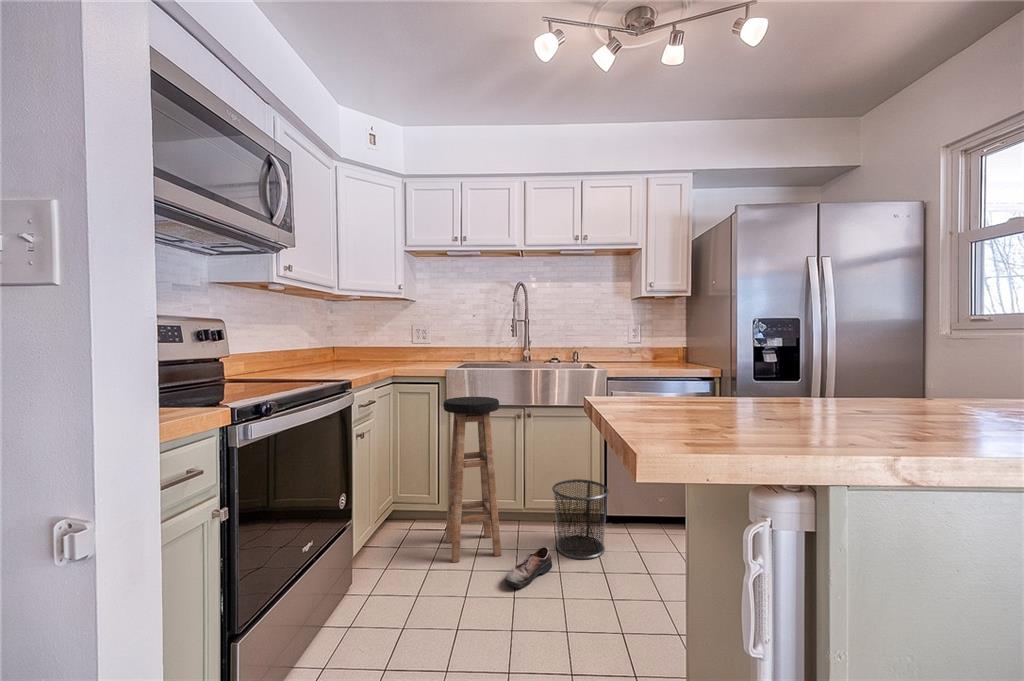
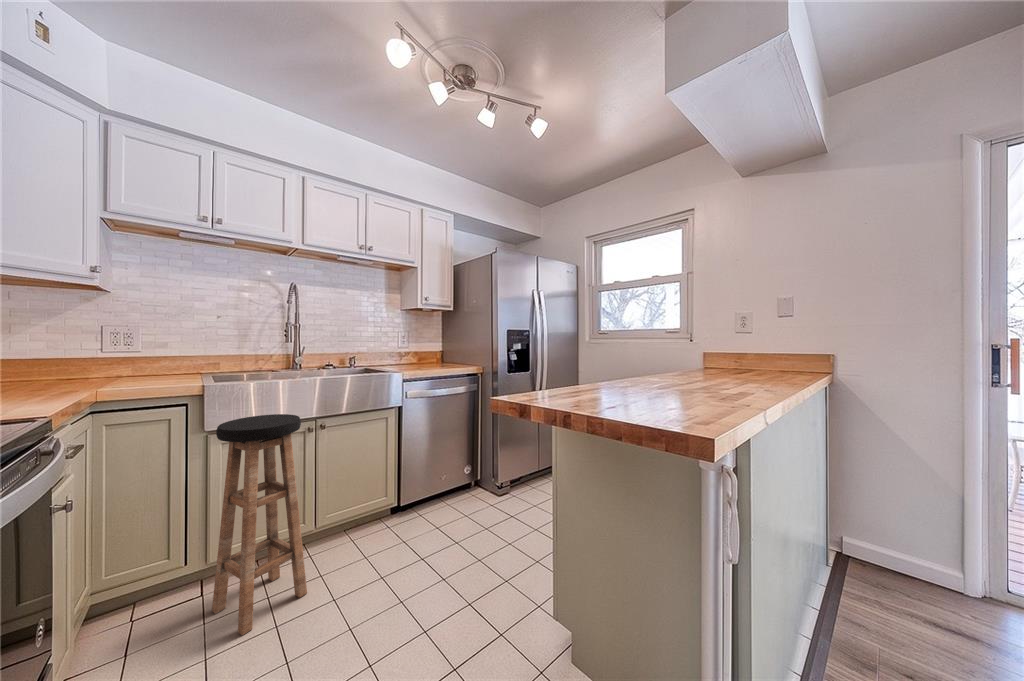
waste bin: present [552,479,609,559] -> none [359,478,416,560]
shoe: present [505,547,552,588] -> none [332,561,375,622]

